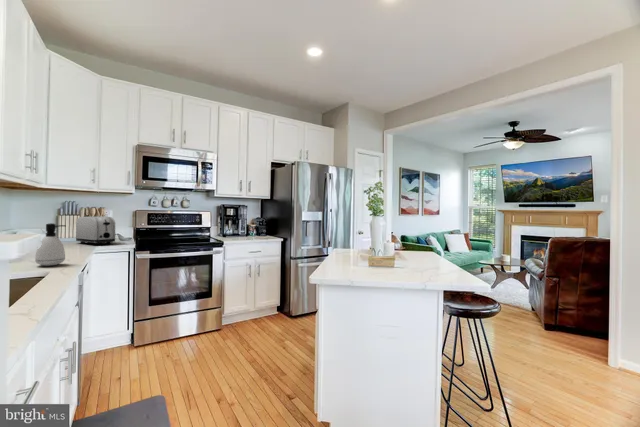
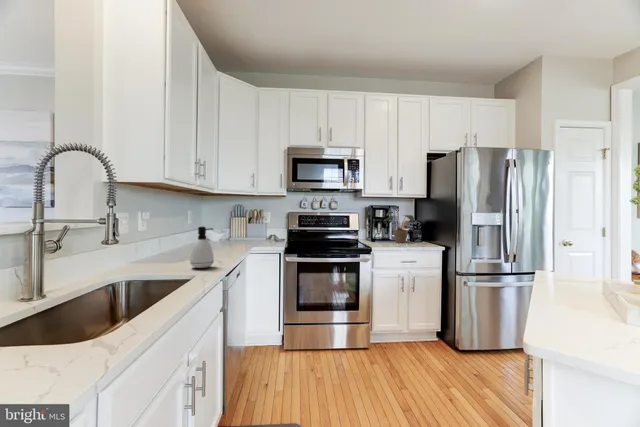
potted plant: none [234,208,264,237] -> present [384,210,414,243]
toaster: present [76,217,115,245] -> none [239,219,268,246]

